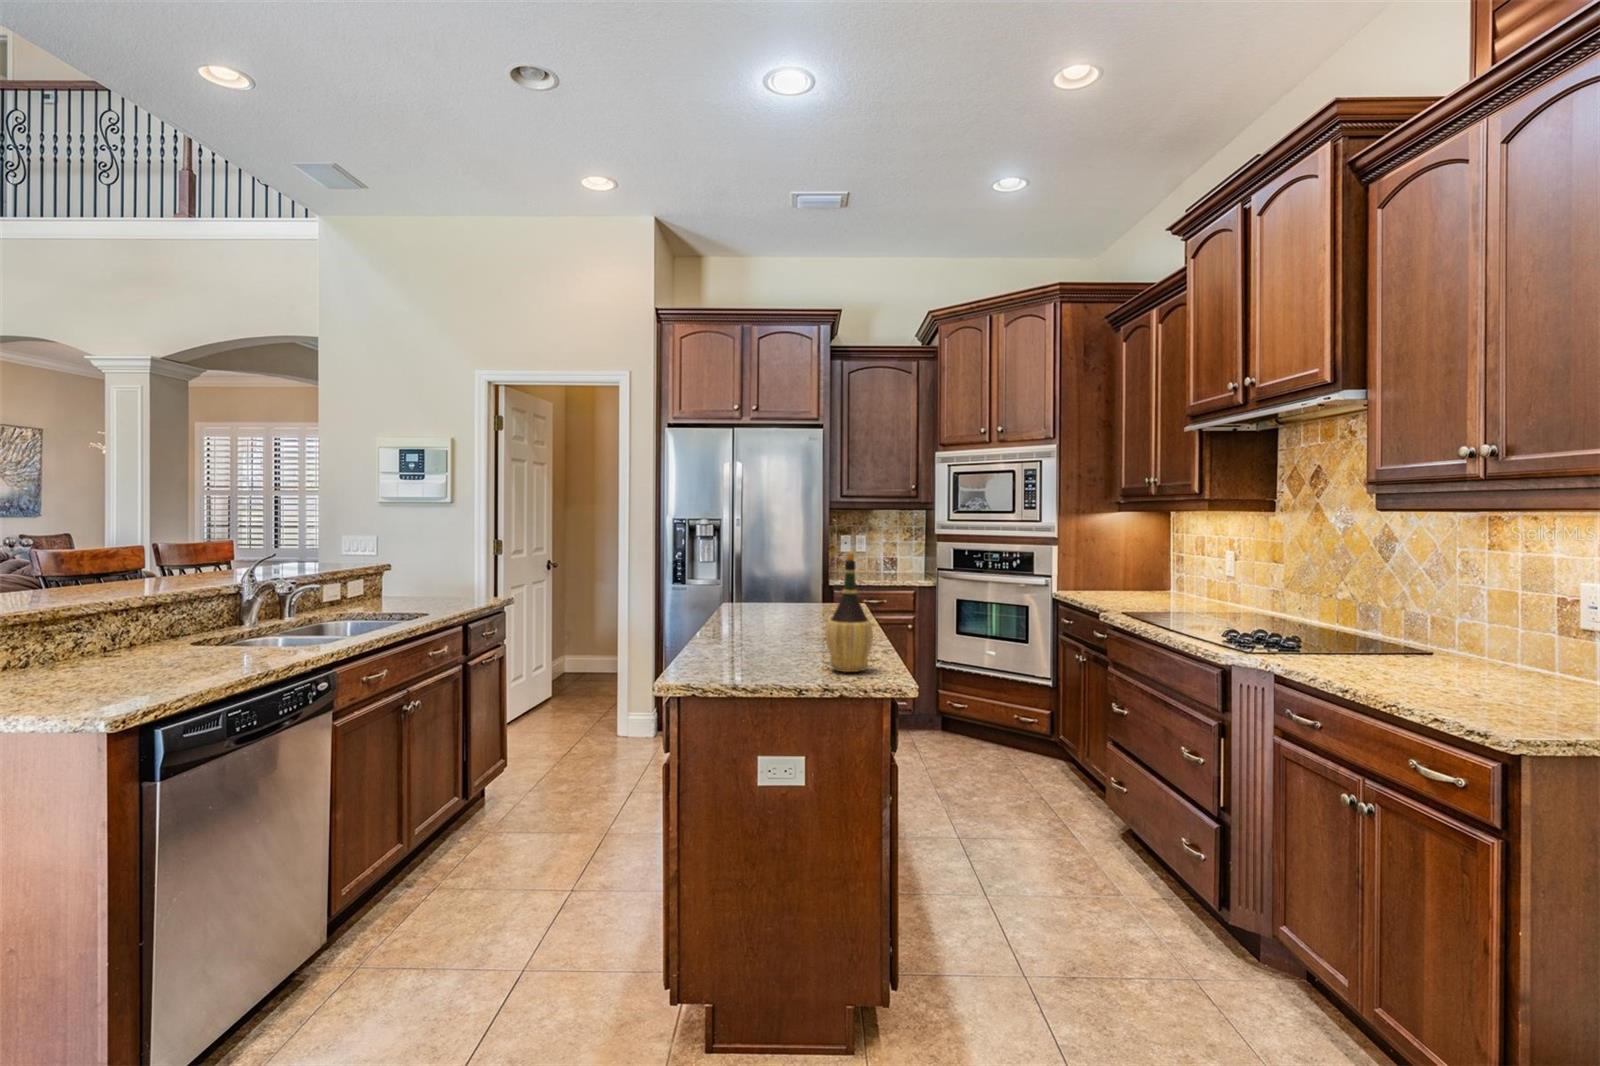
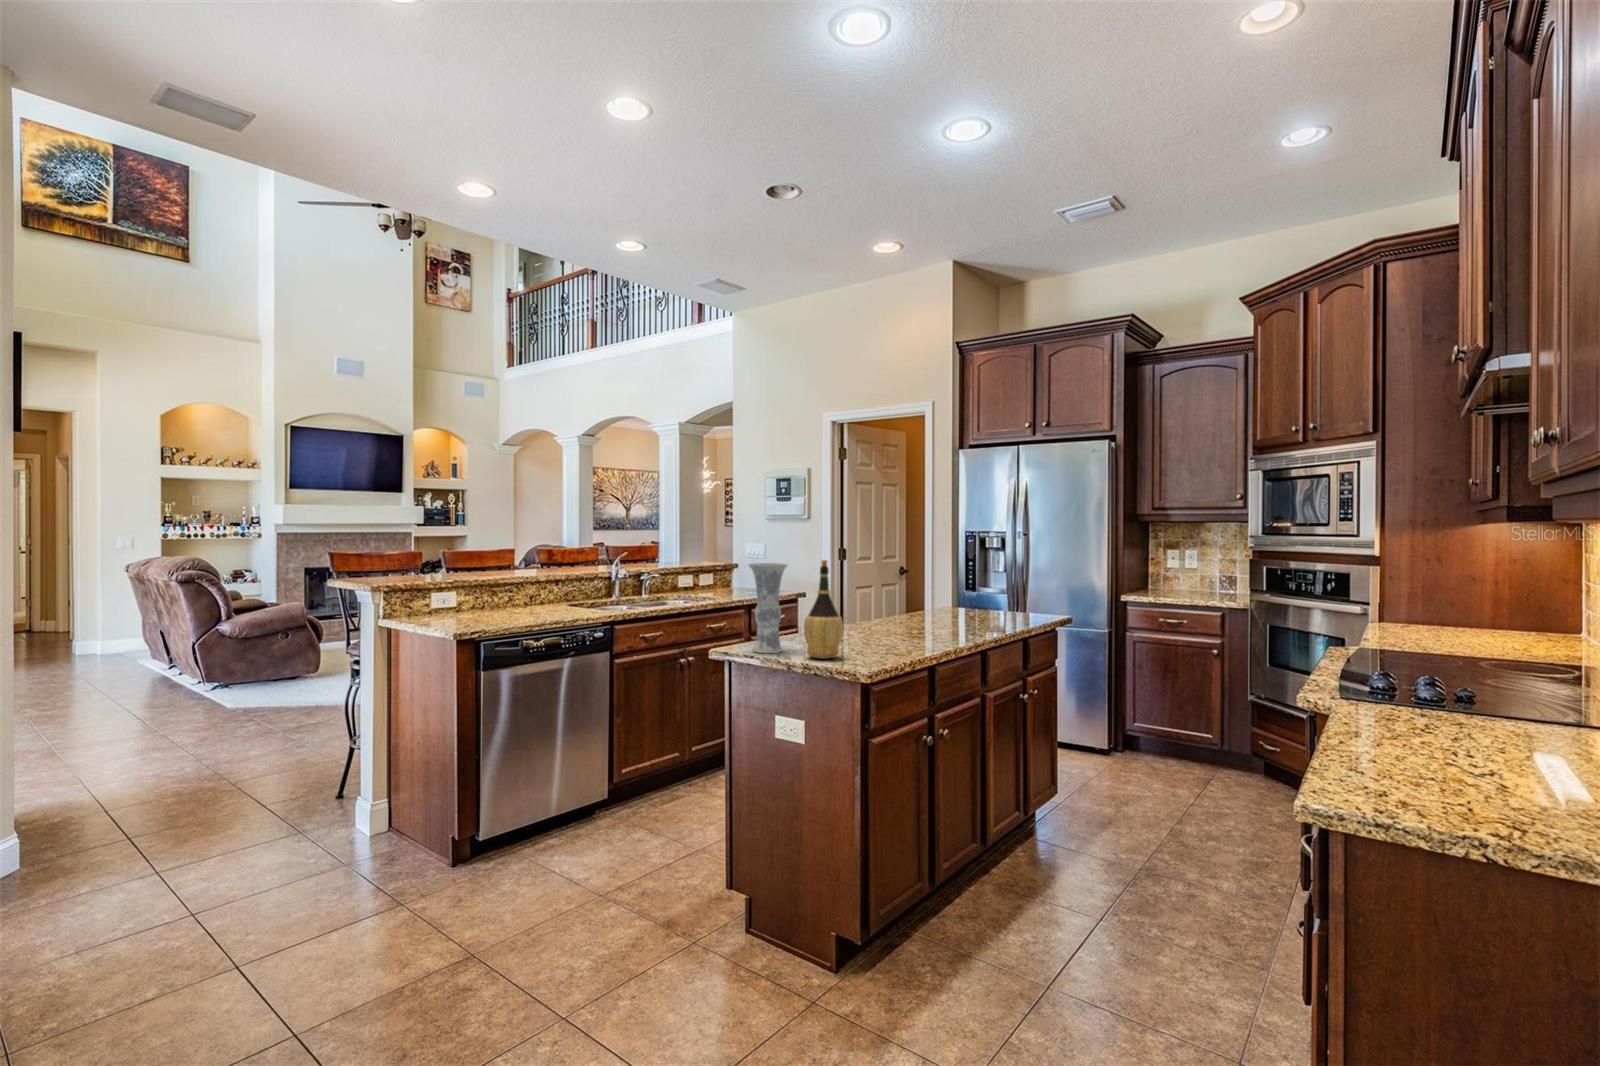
vase: none [740,560,792,676] -> present [749,563,788,653]

